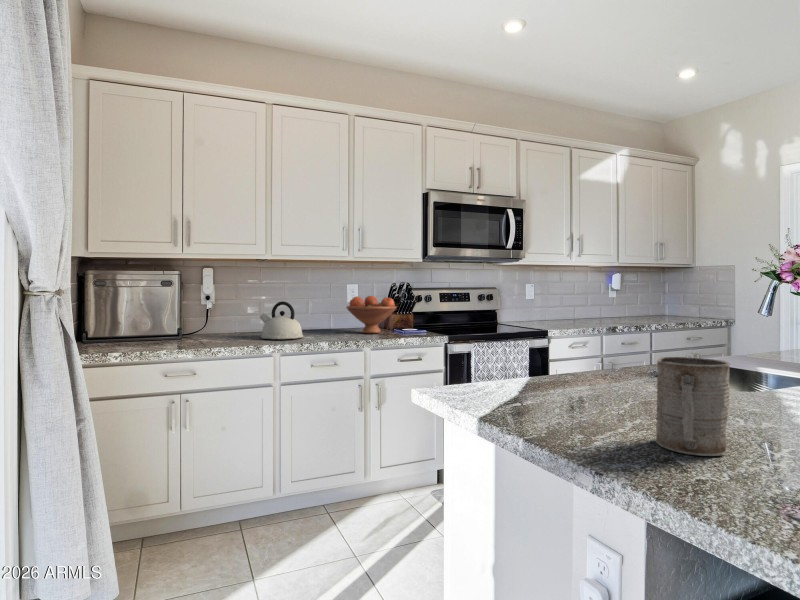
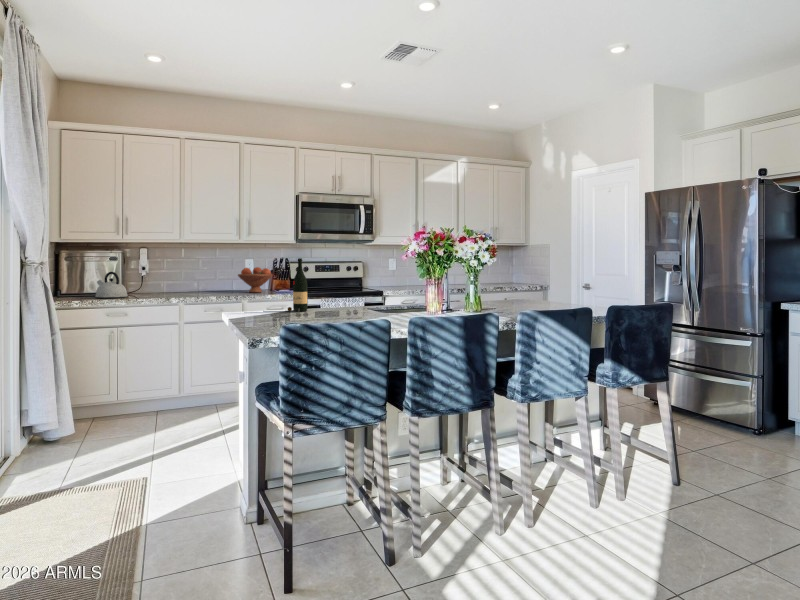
wine bottle: none [578,280,619,393] -> present [288,258,308,312]
kettle: present [260,301,303,339] -> present [95,272,128,298]
mug: present [656,357,730,456] -> none [251,289,279,322]

